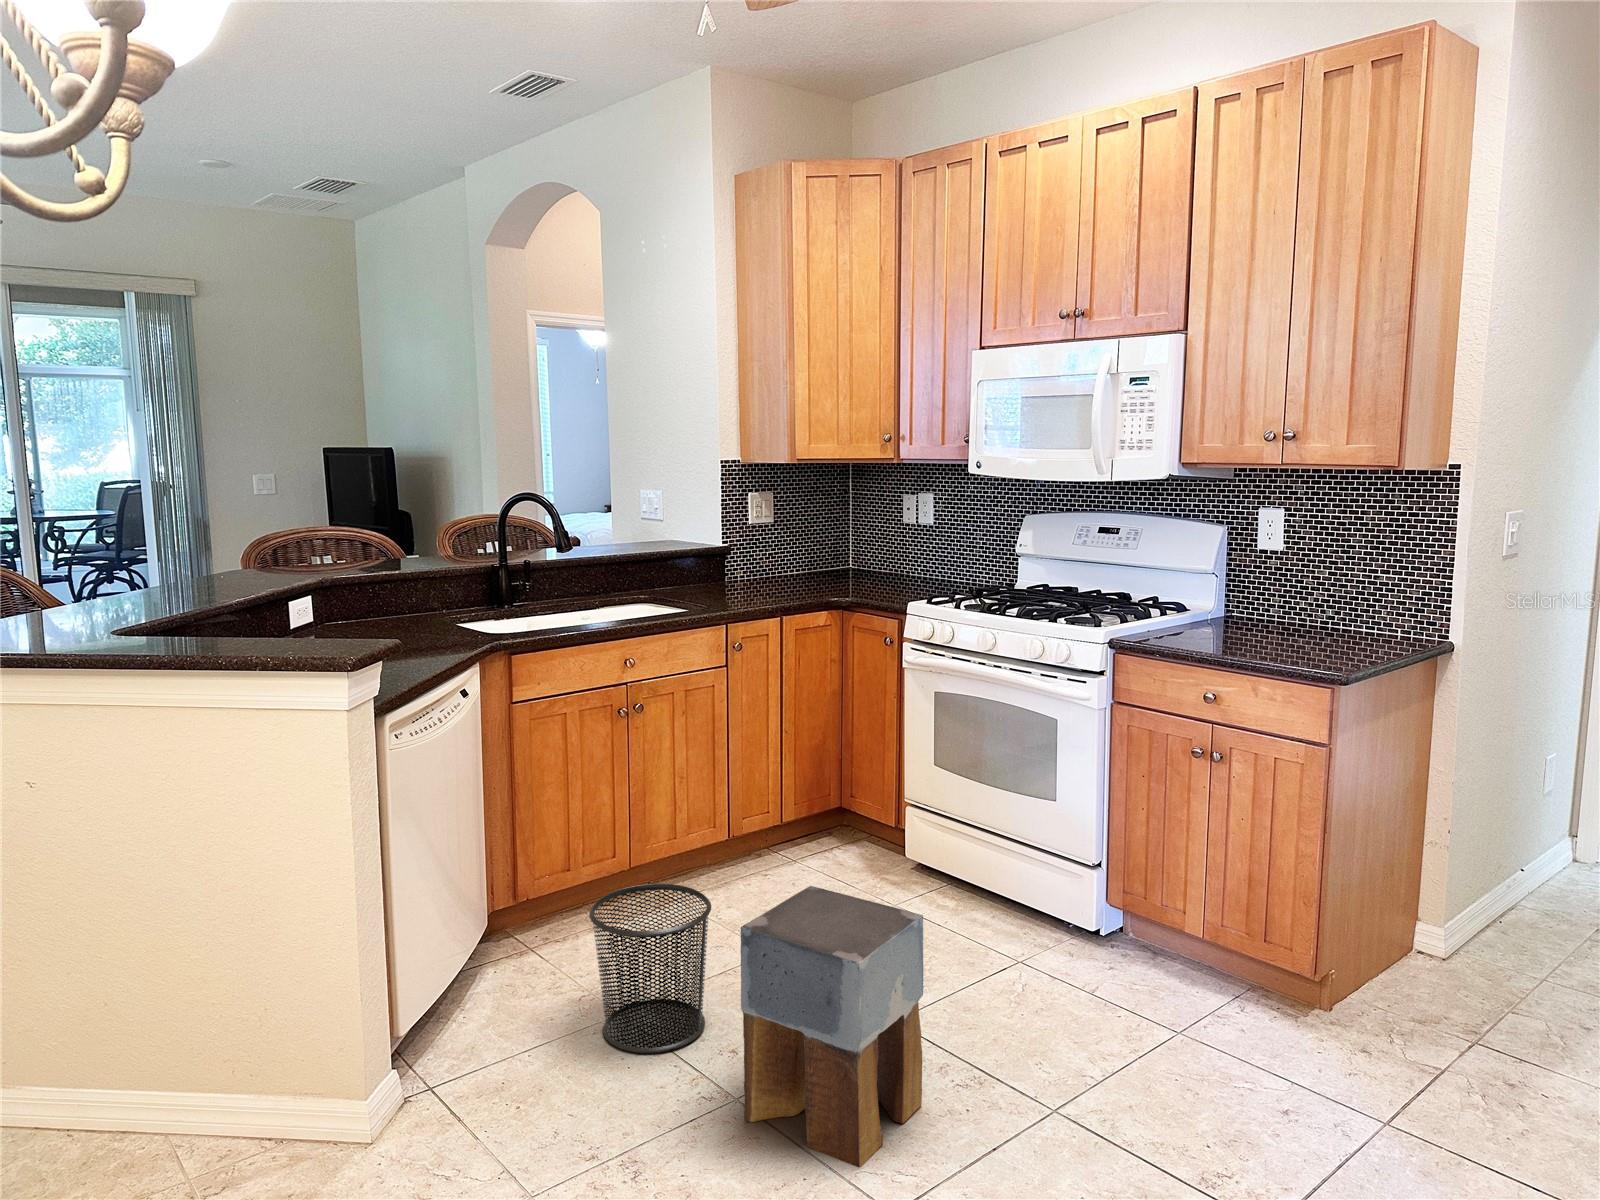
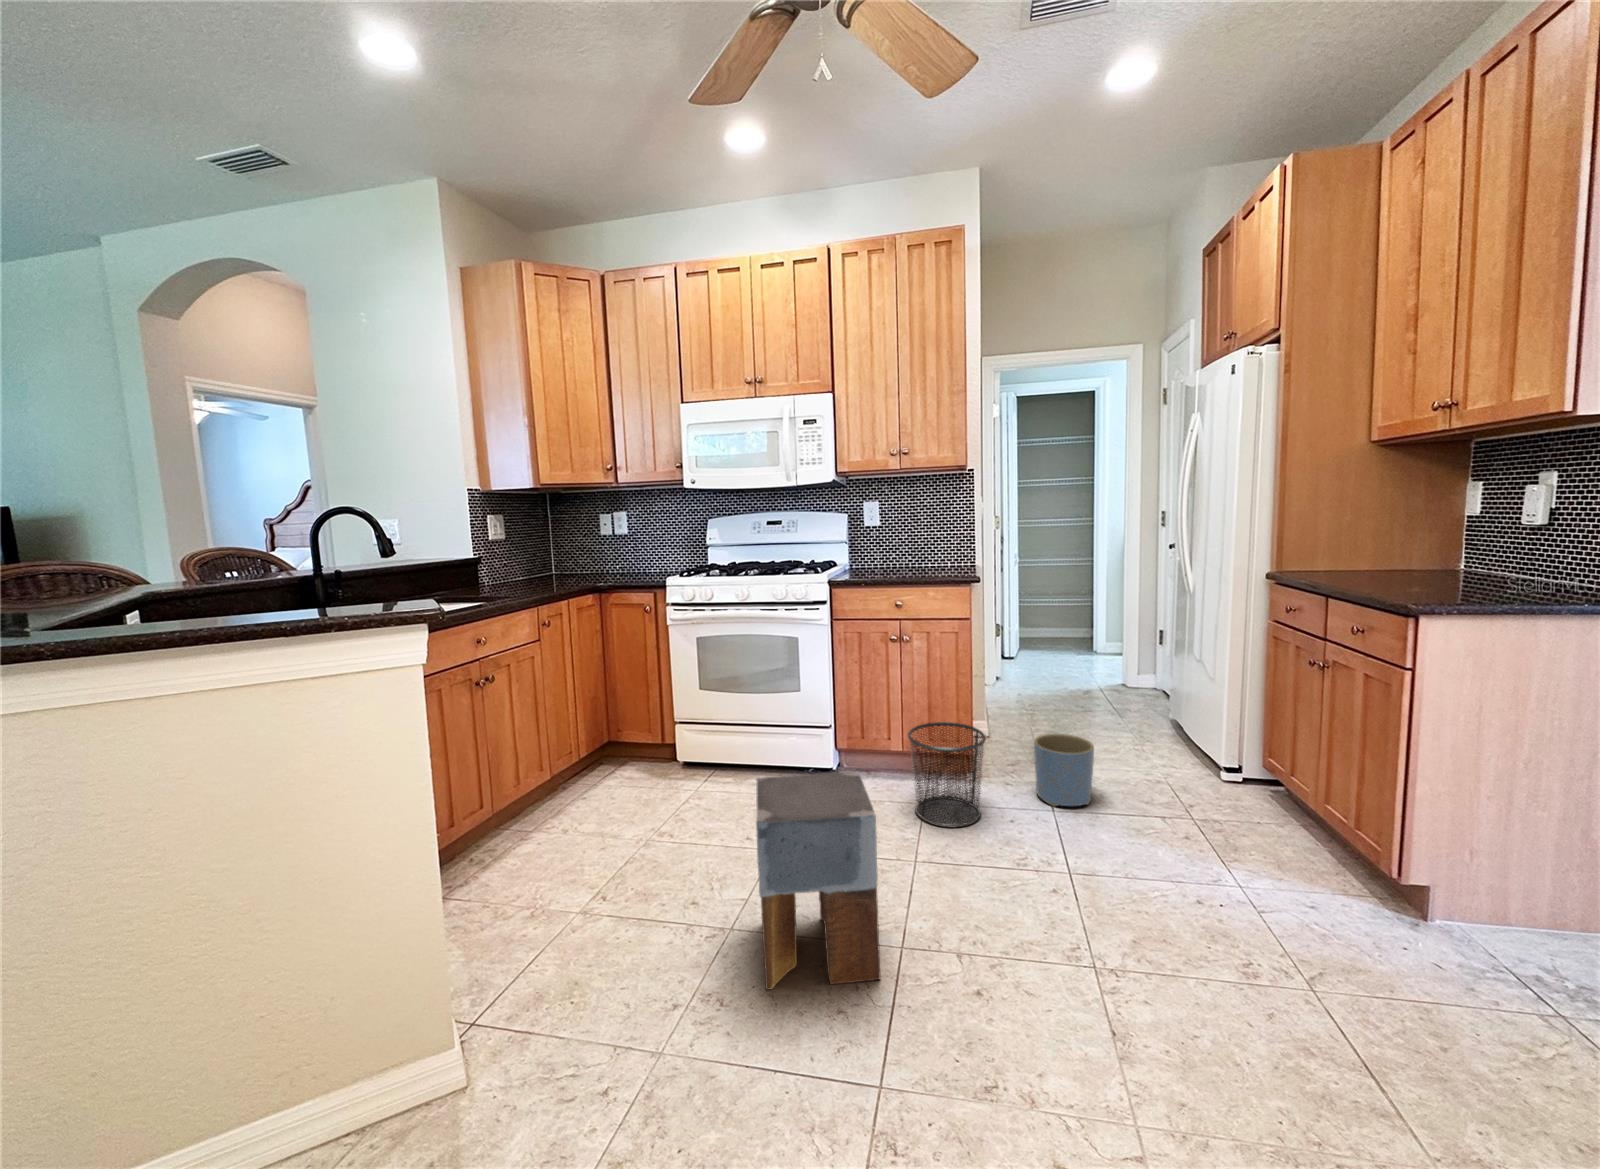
waste bin: present [589,884,711,1053] -> present [908,722,986,828]
planter: none [1384,982,1502,1130] -> present [1034,734,1094,806]

